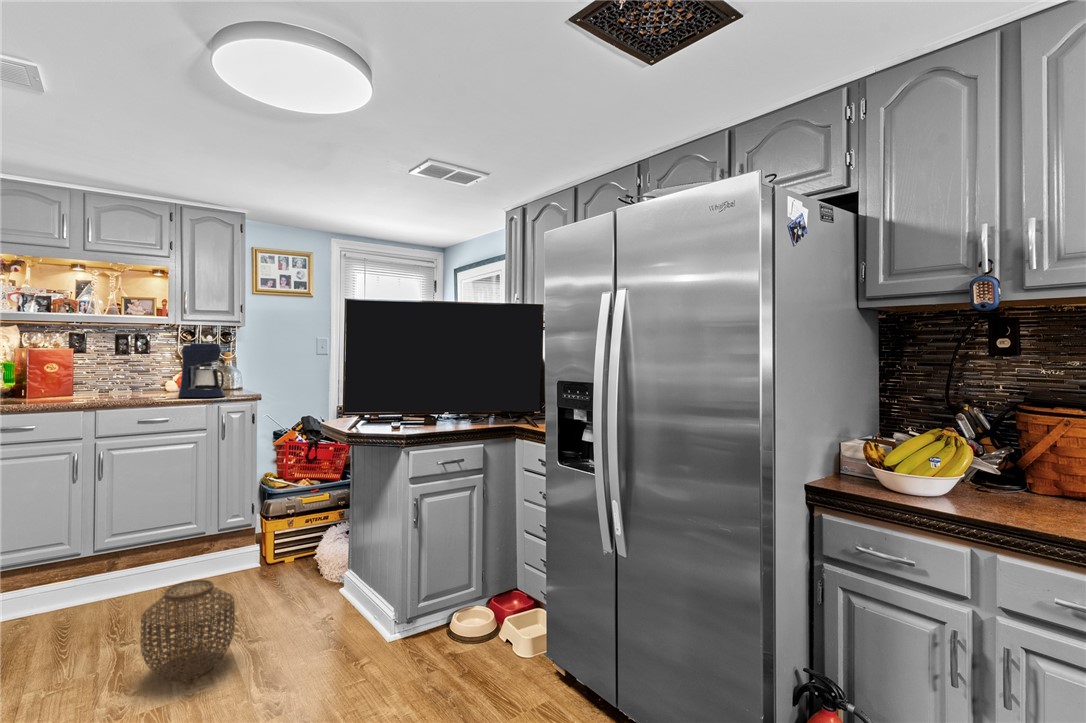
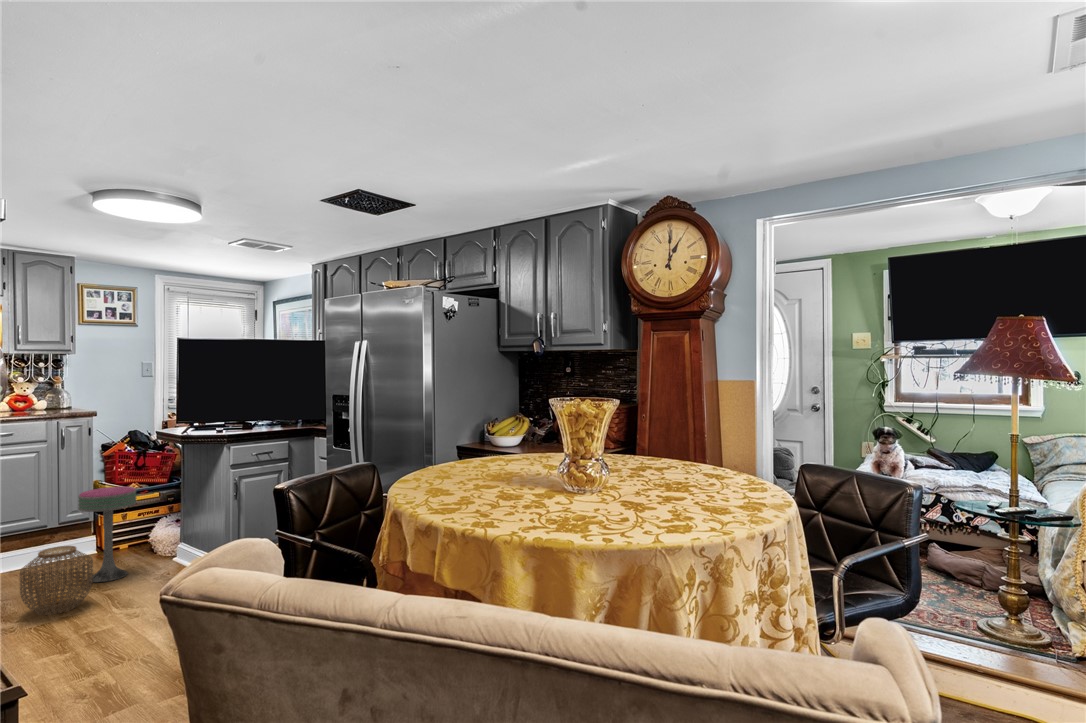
coffee maker: present [178,343,225,397] -> none [17,370,61,416]
bar stool: none [228,492,297,620] -> present [78,487,136,582]

